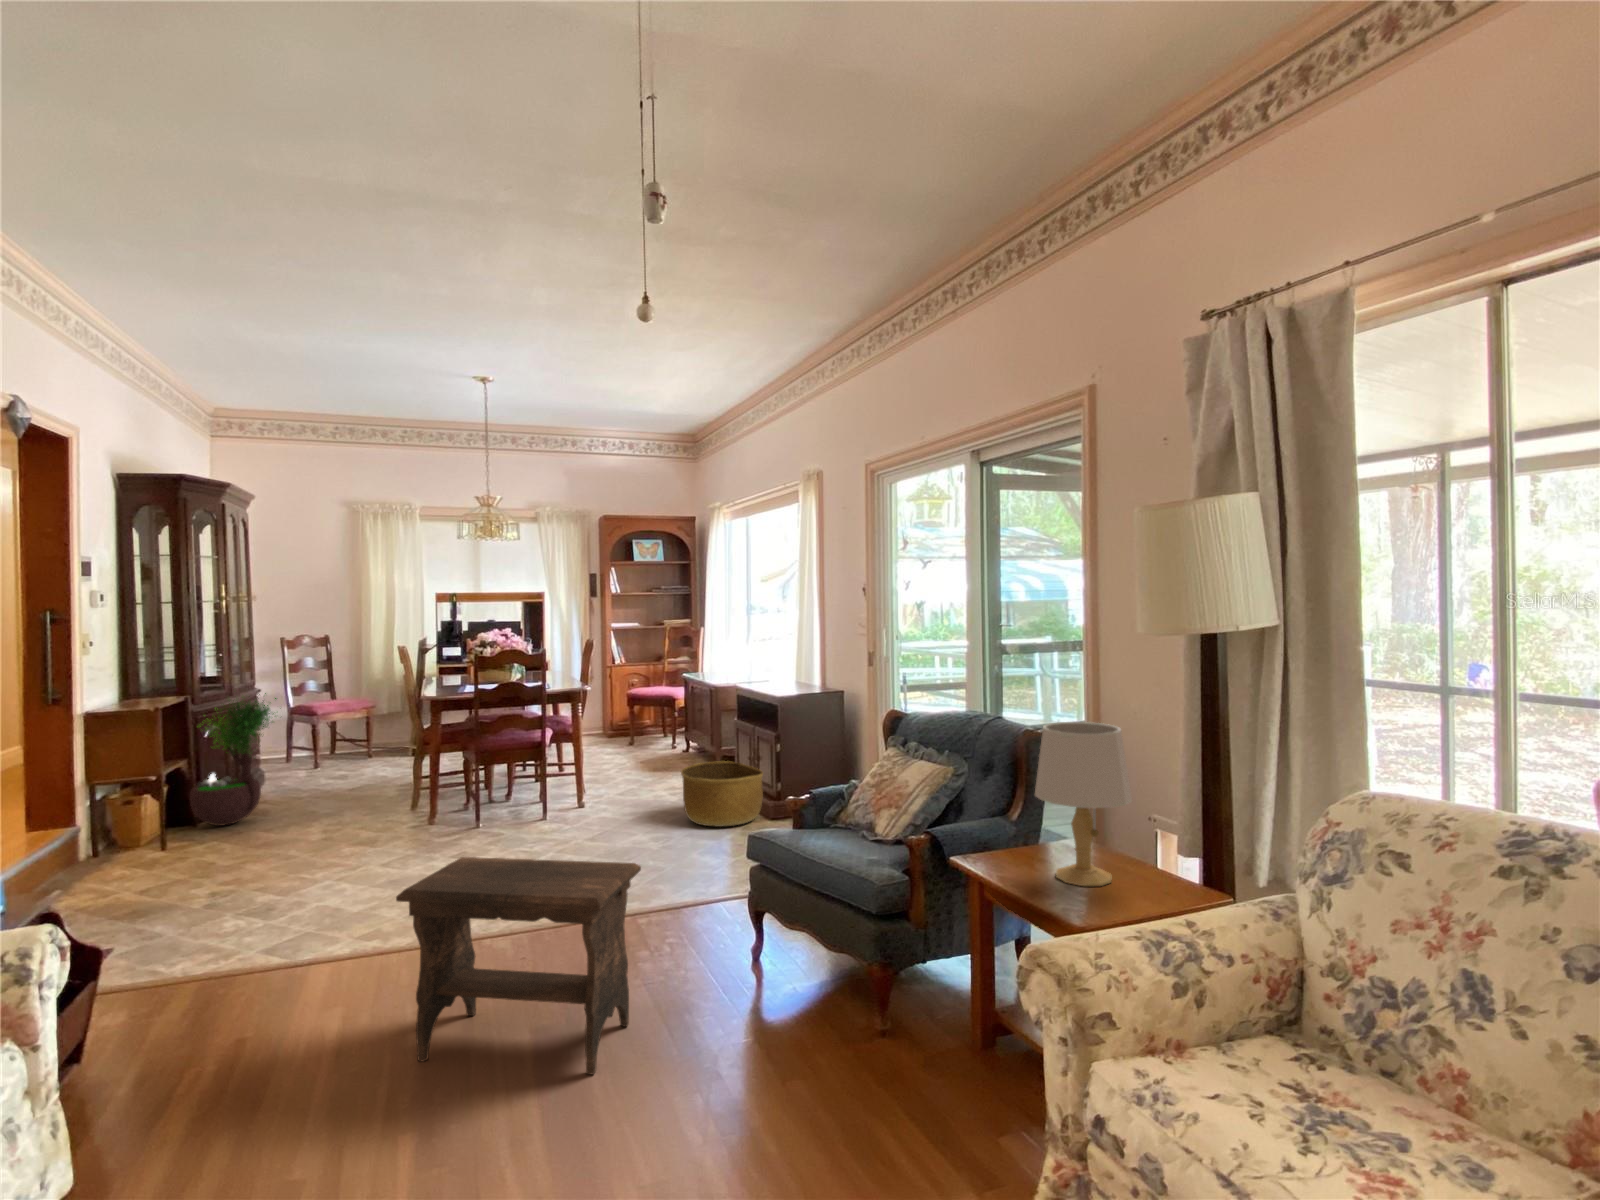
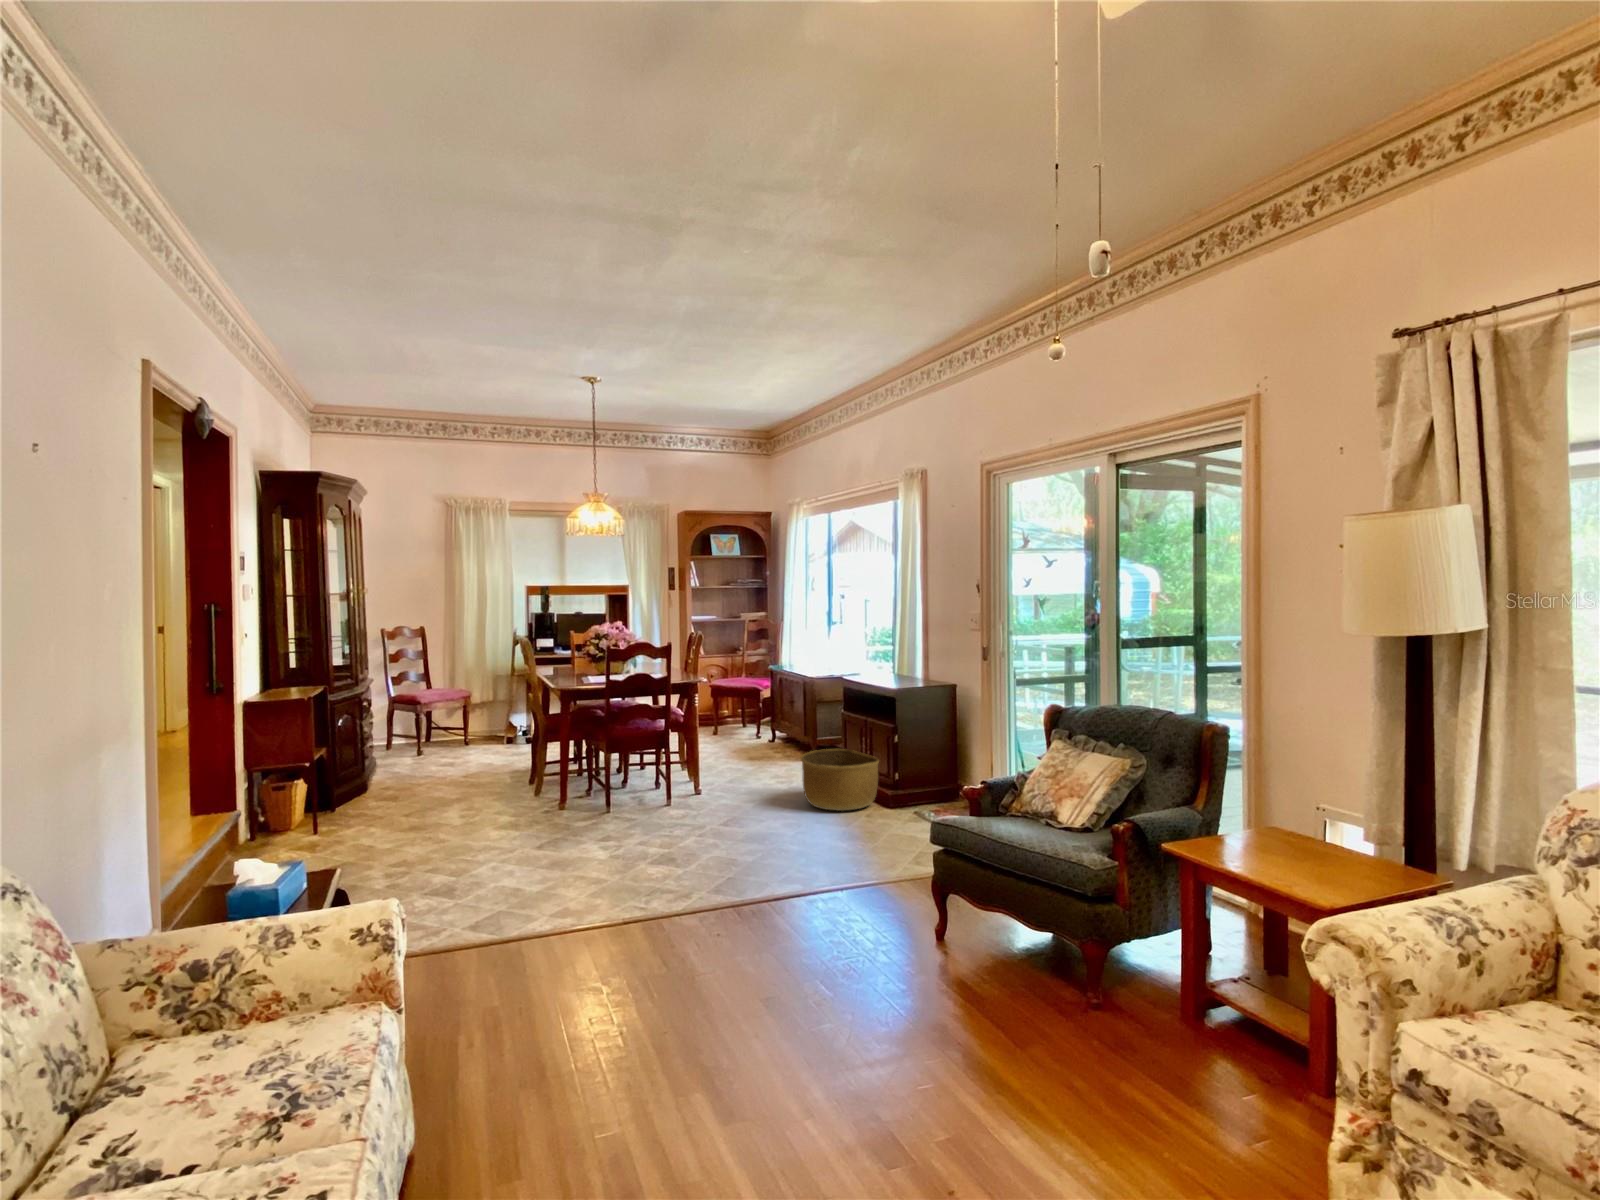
potted tree: present [190,693,276,826] -> none [336,679,417,809]
table lamp: present [1035,722,1132,886] -> none [1250,715,1351,867]
footstool: present [396,857,641,1074] -> none [655,839,861,1039]

